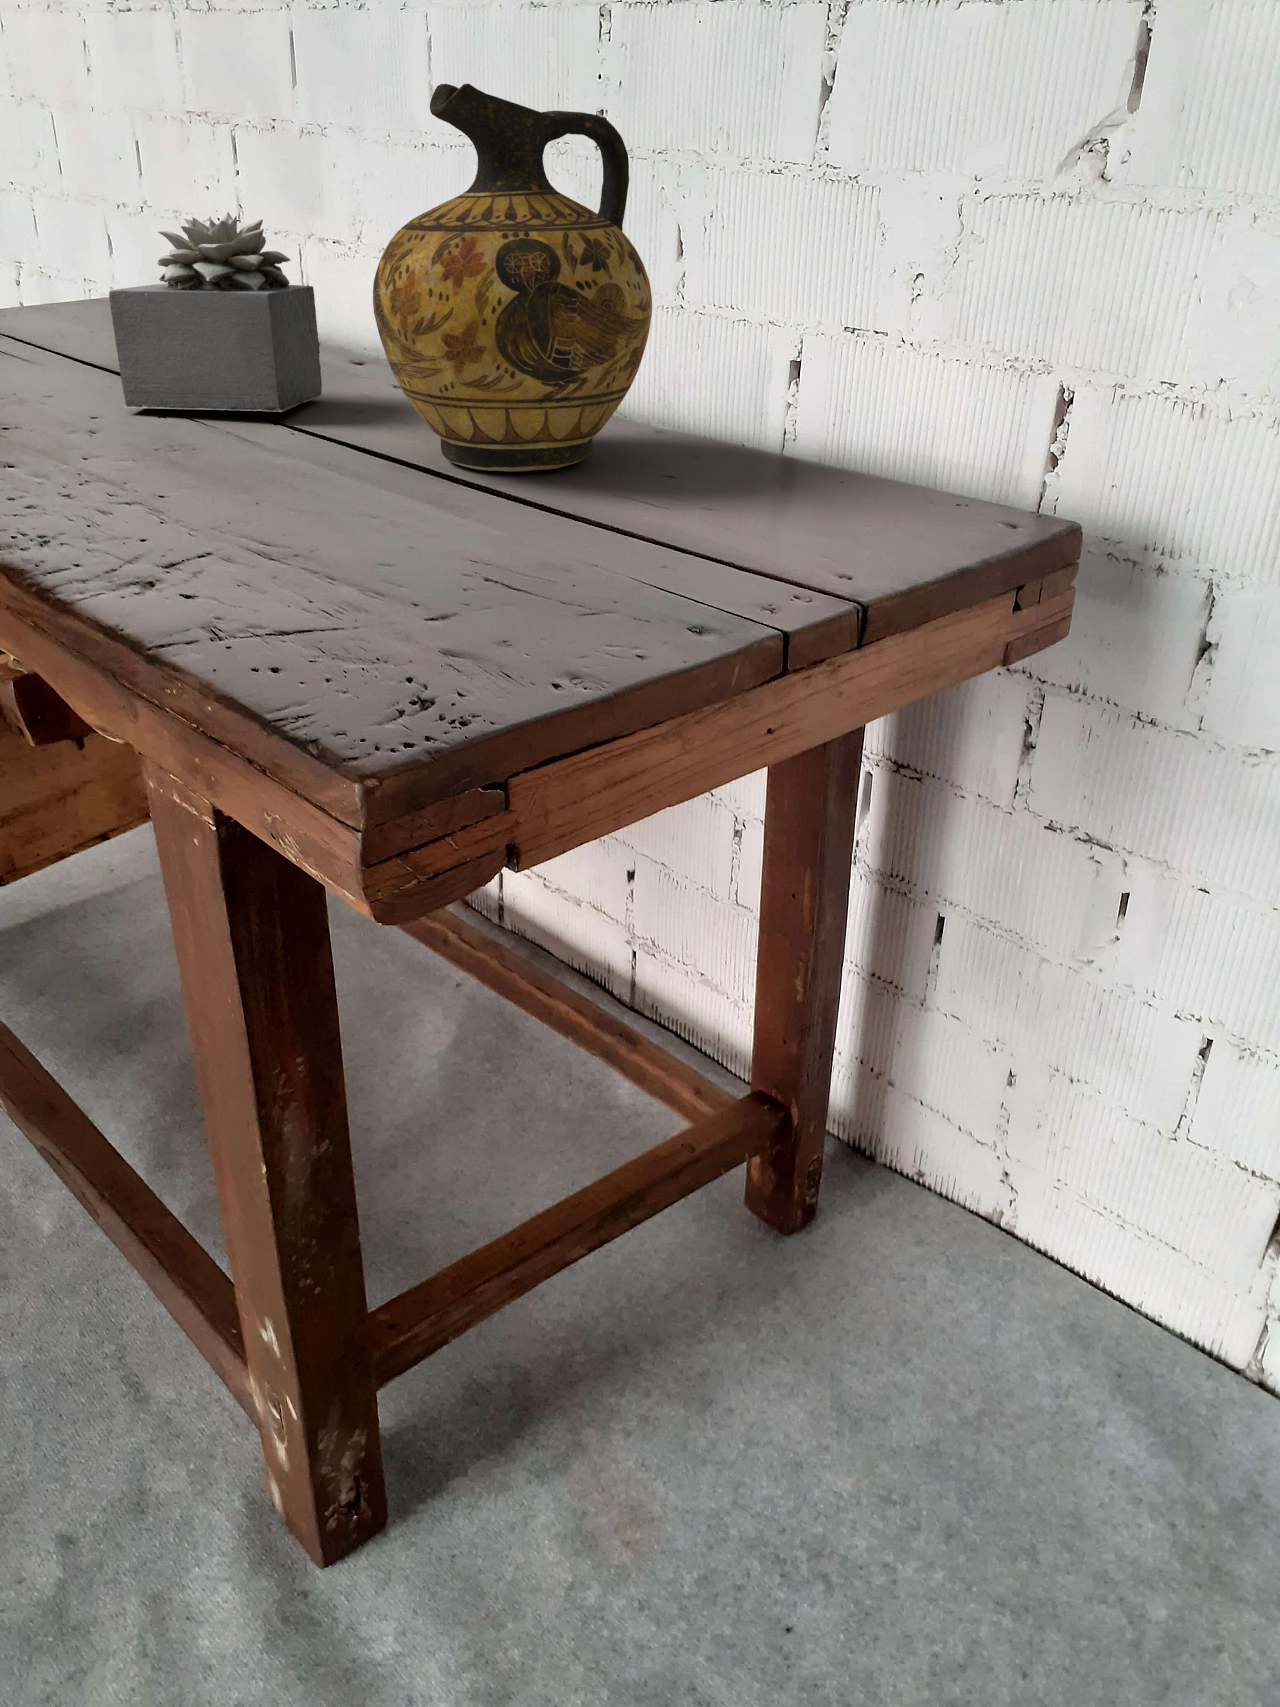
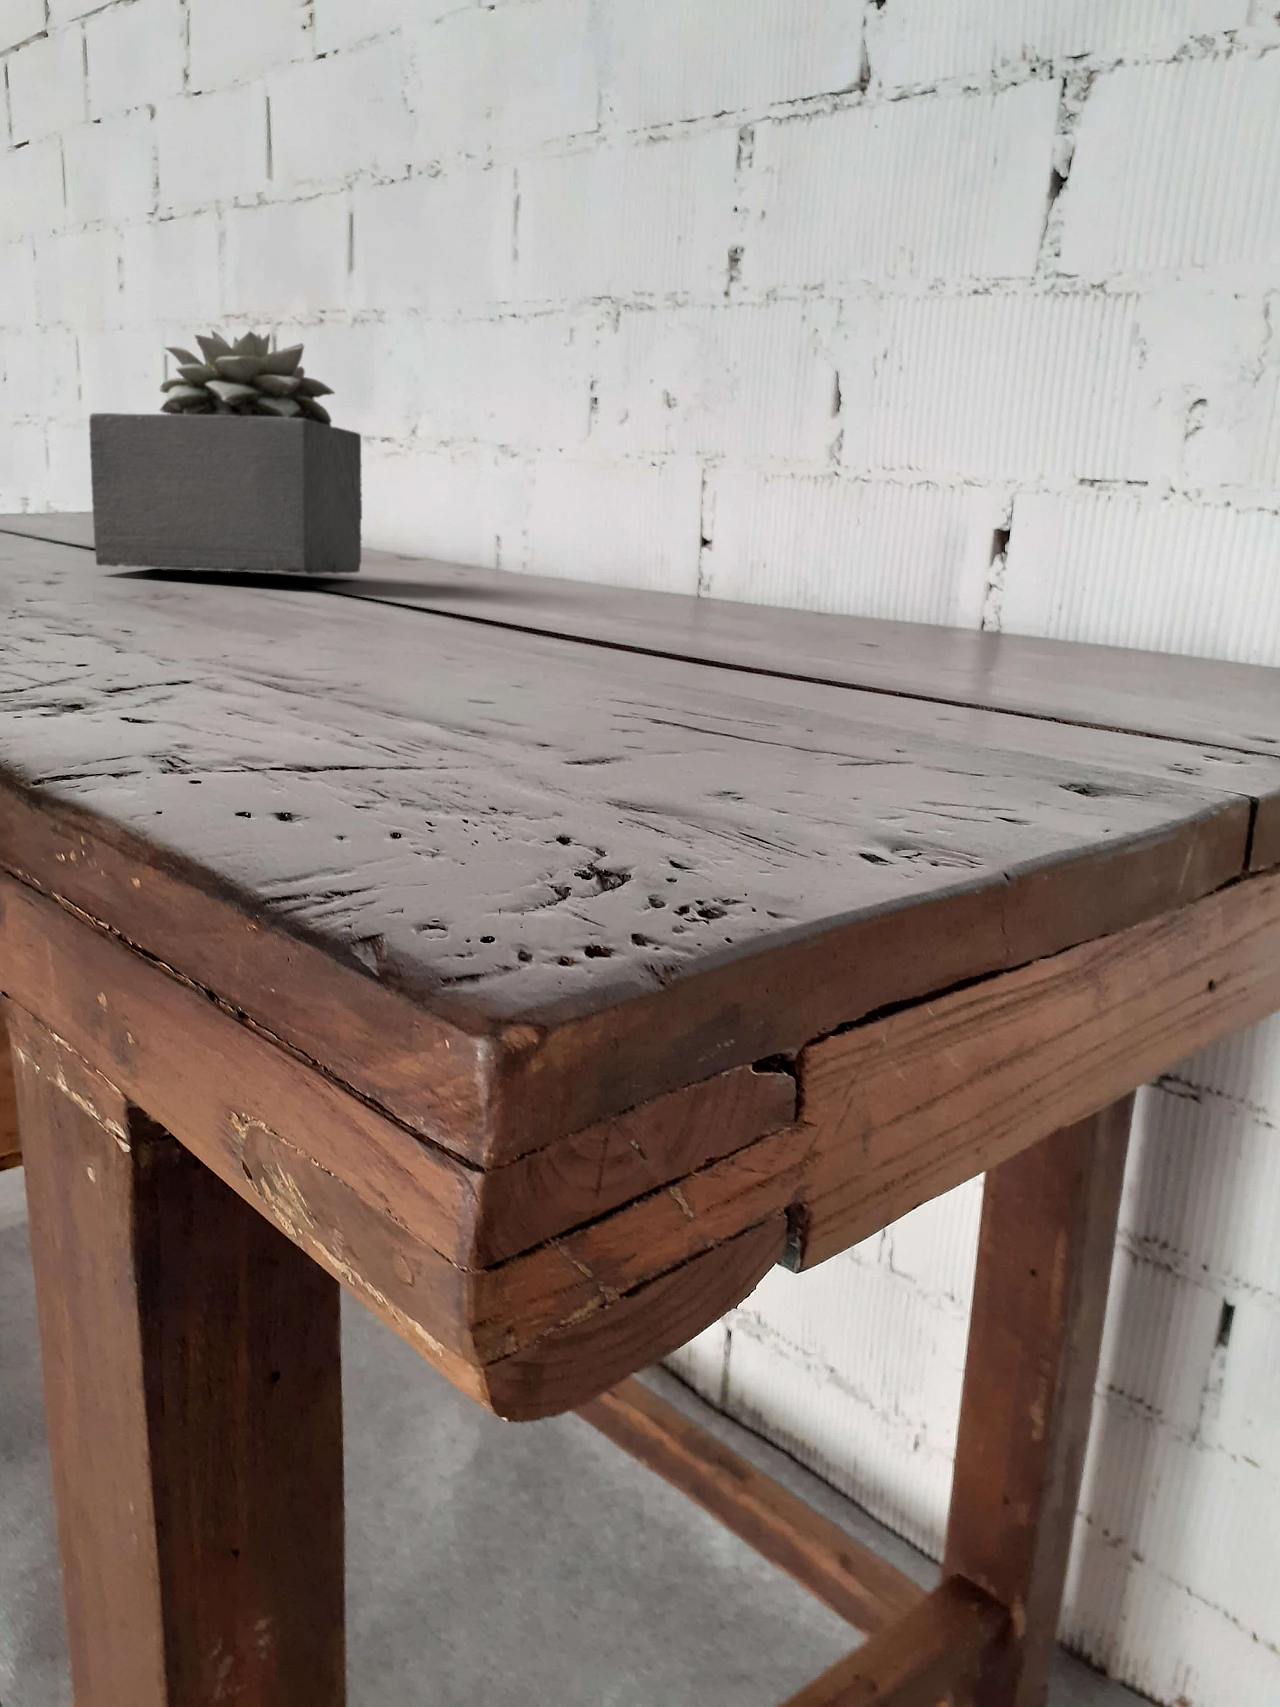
ceramic jug: present [373,83,652,472] -> none [454,98,844,635]

